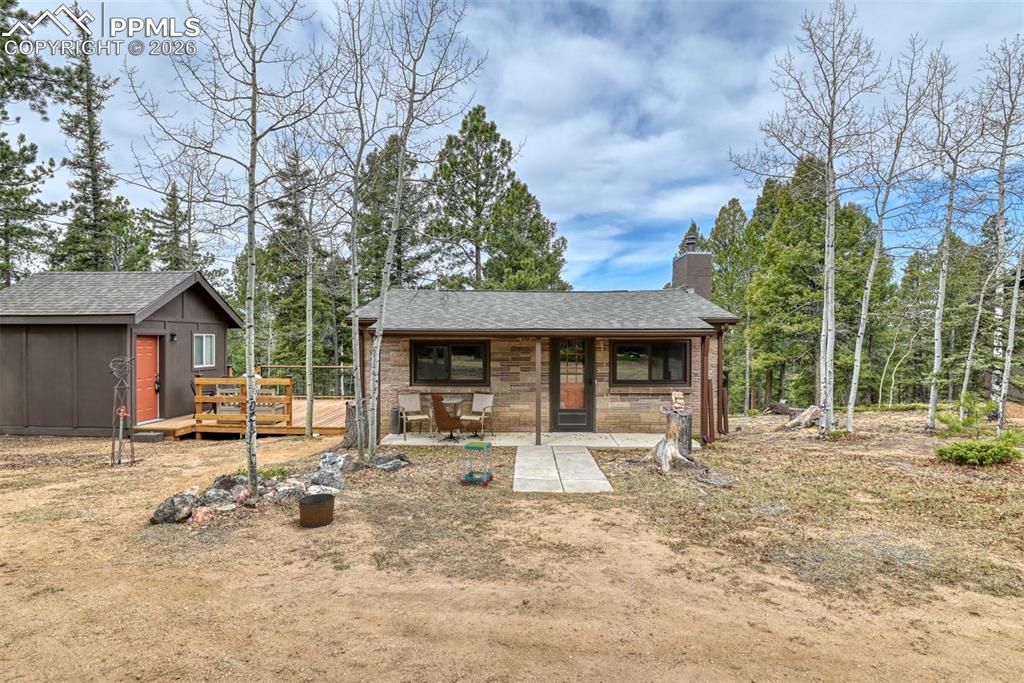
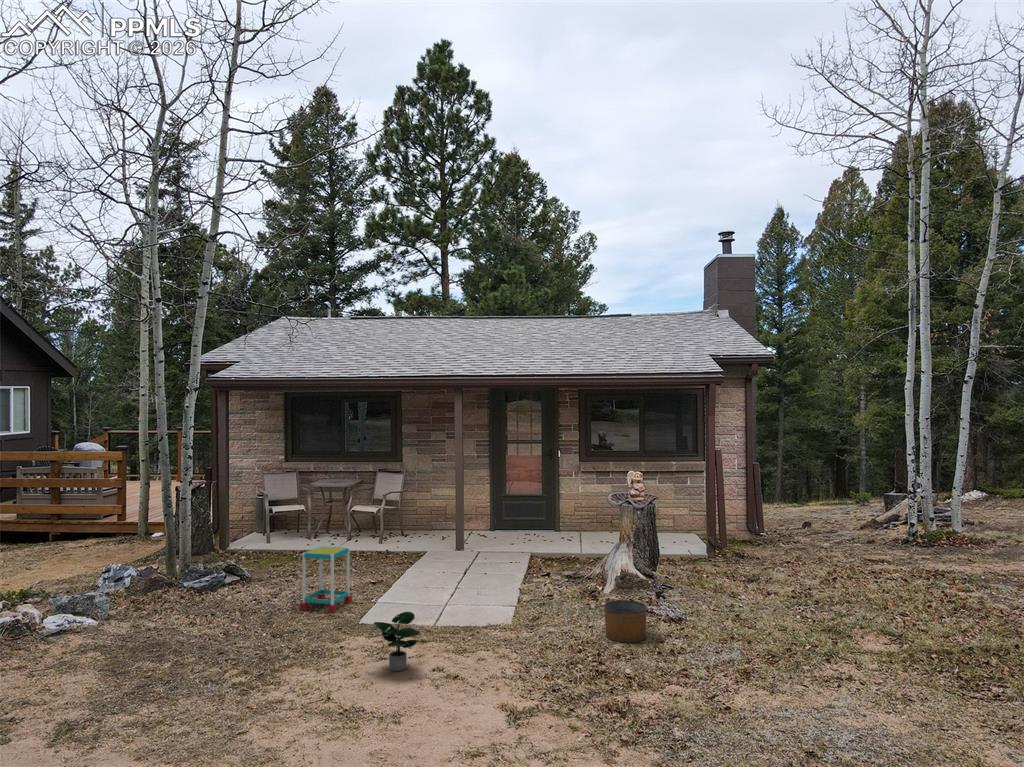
lounge chair: present [431,394,486,443] -> none [309,474,394,546]
bucket: present [299,482,335,528] -> present [604,584,647,643]
potted plant: none [547,485,581,526] -> present [374,612,421,671]

